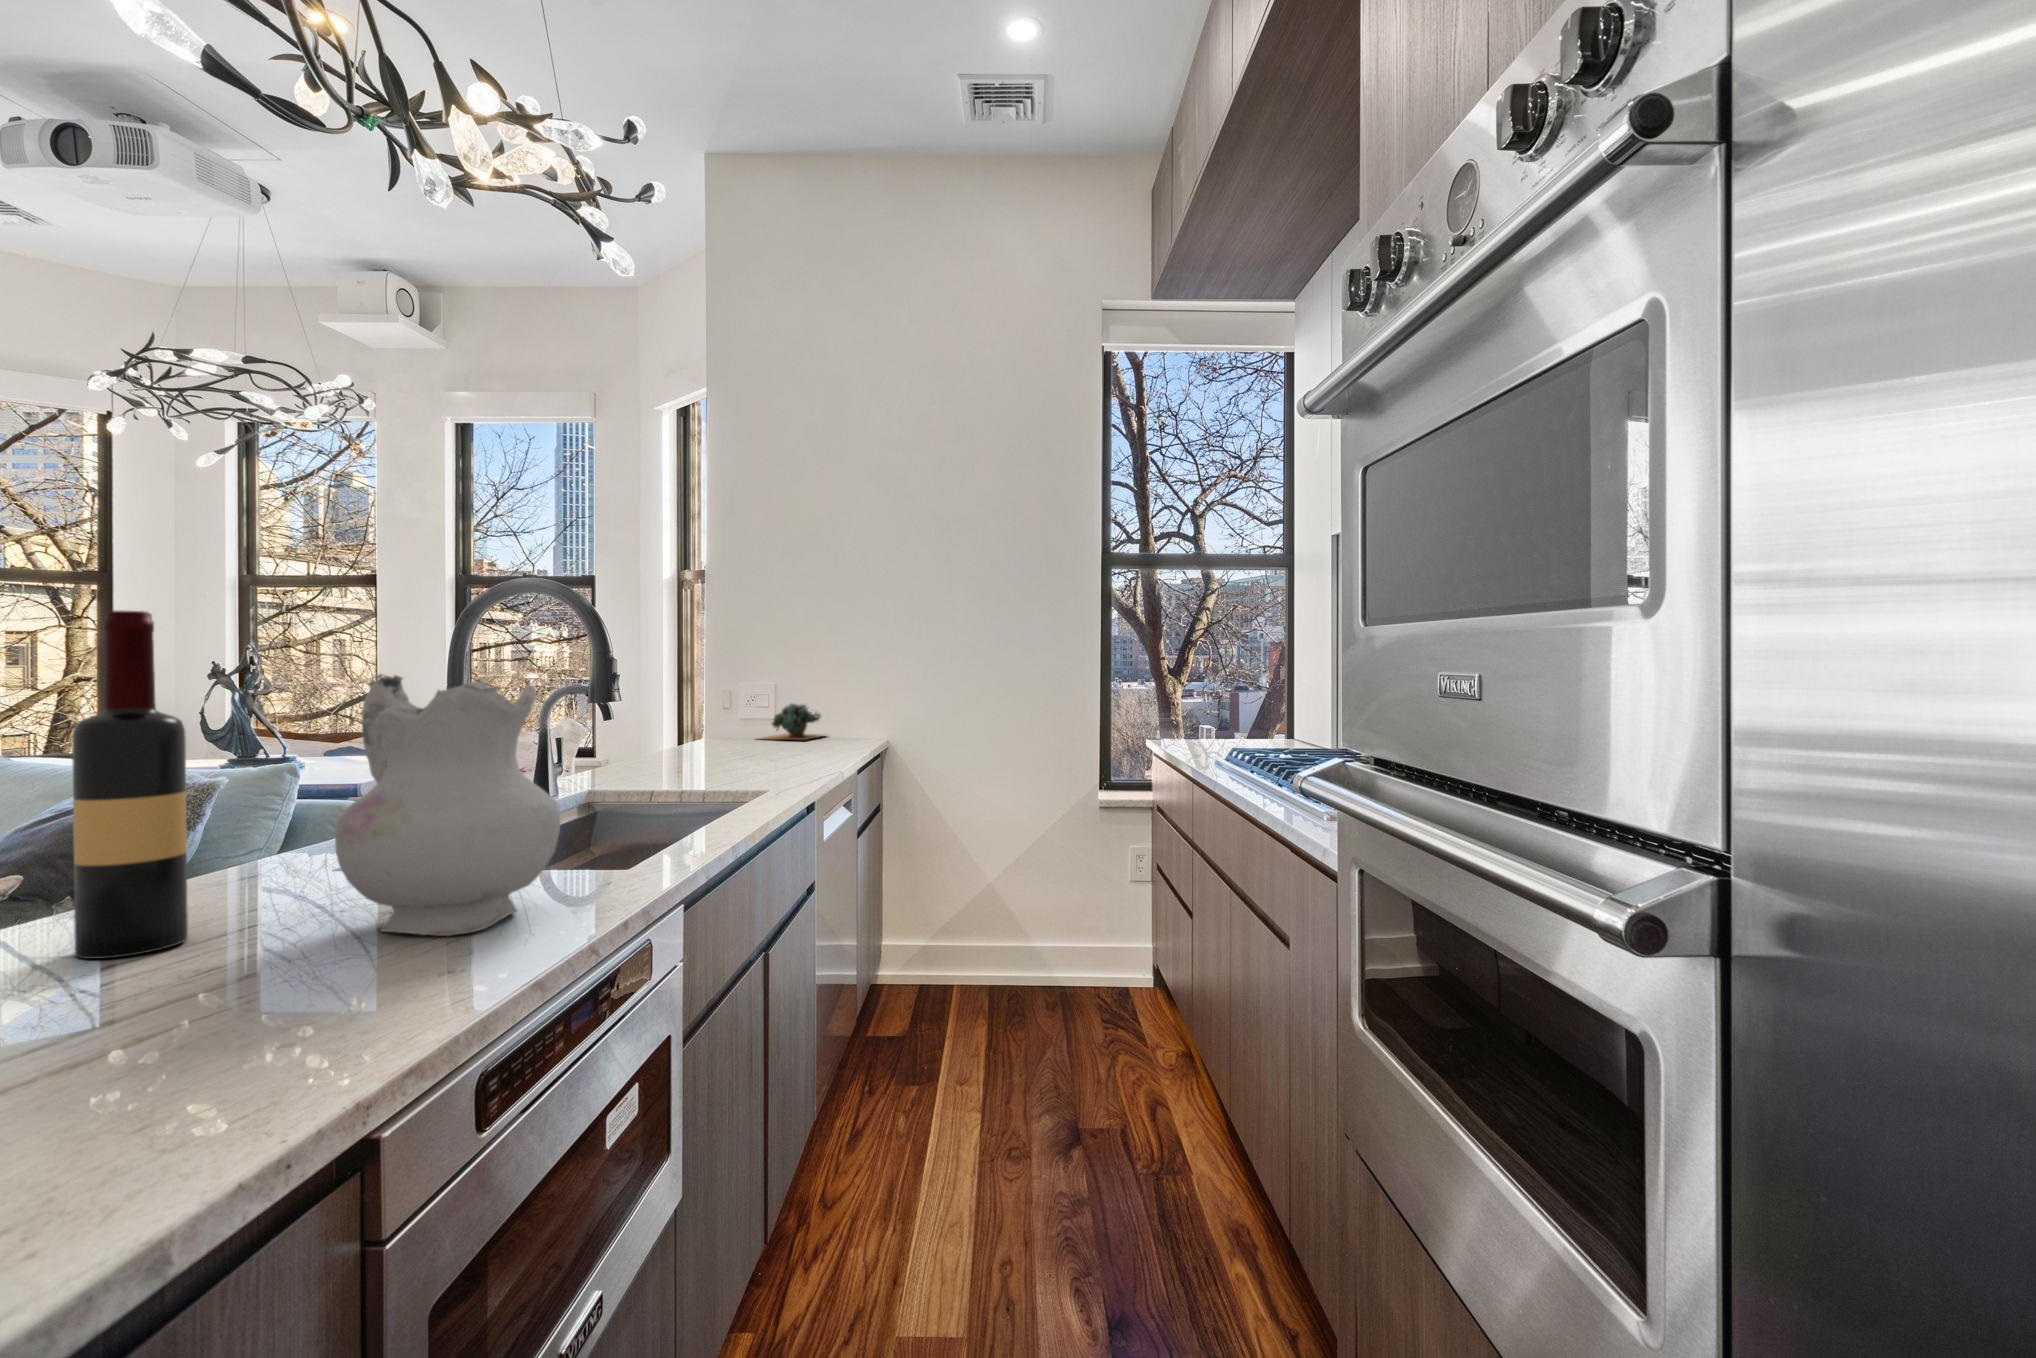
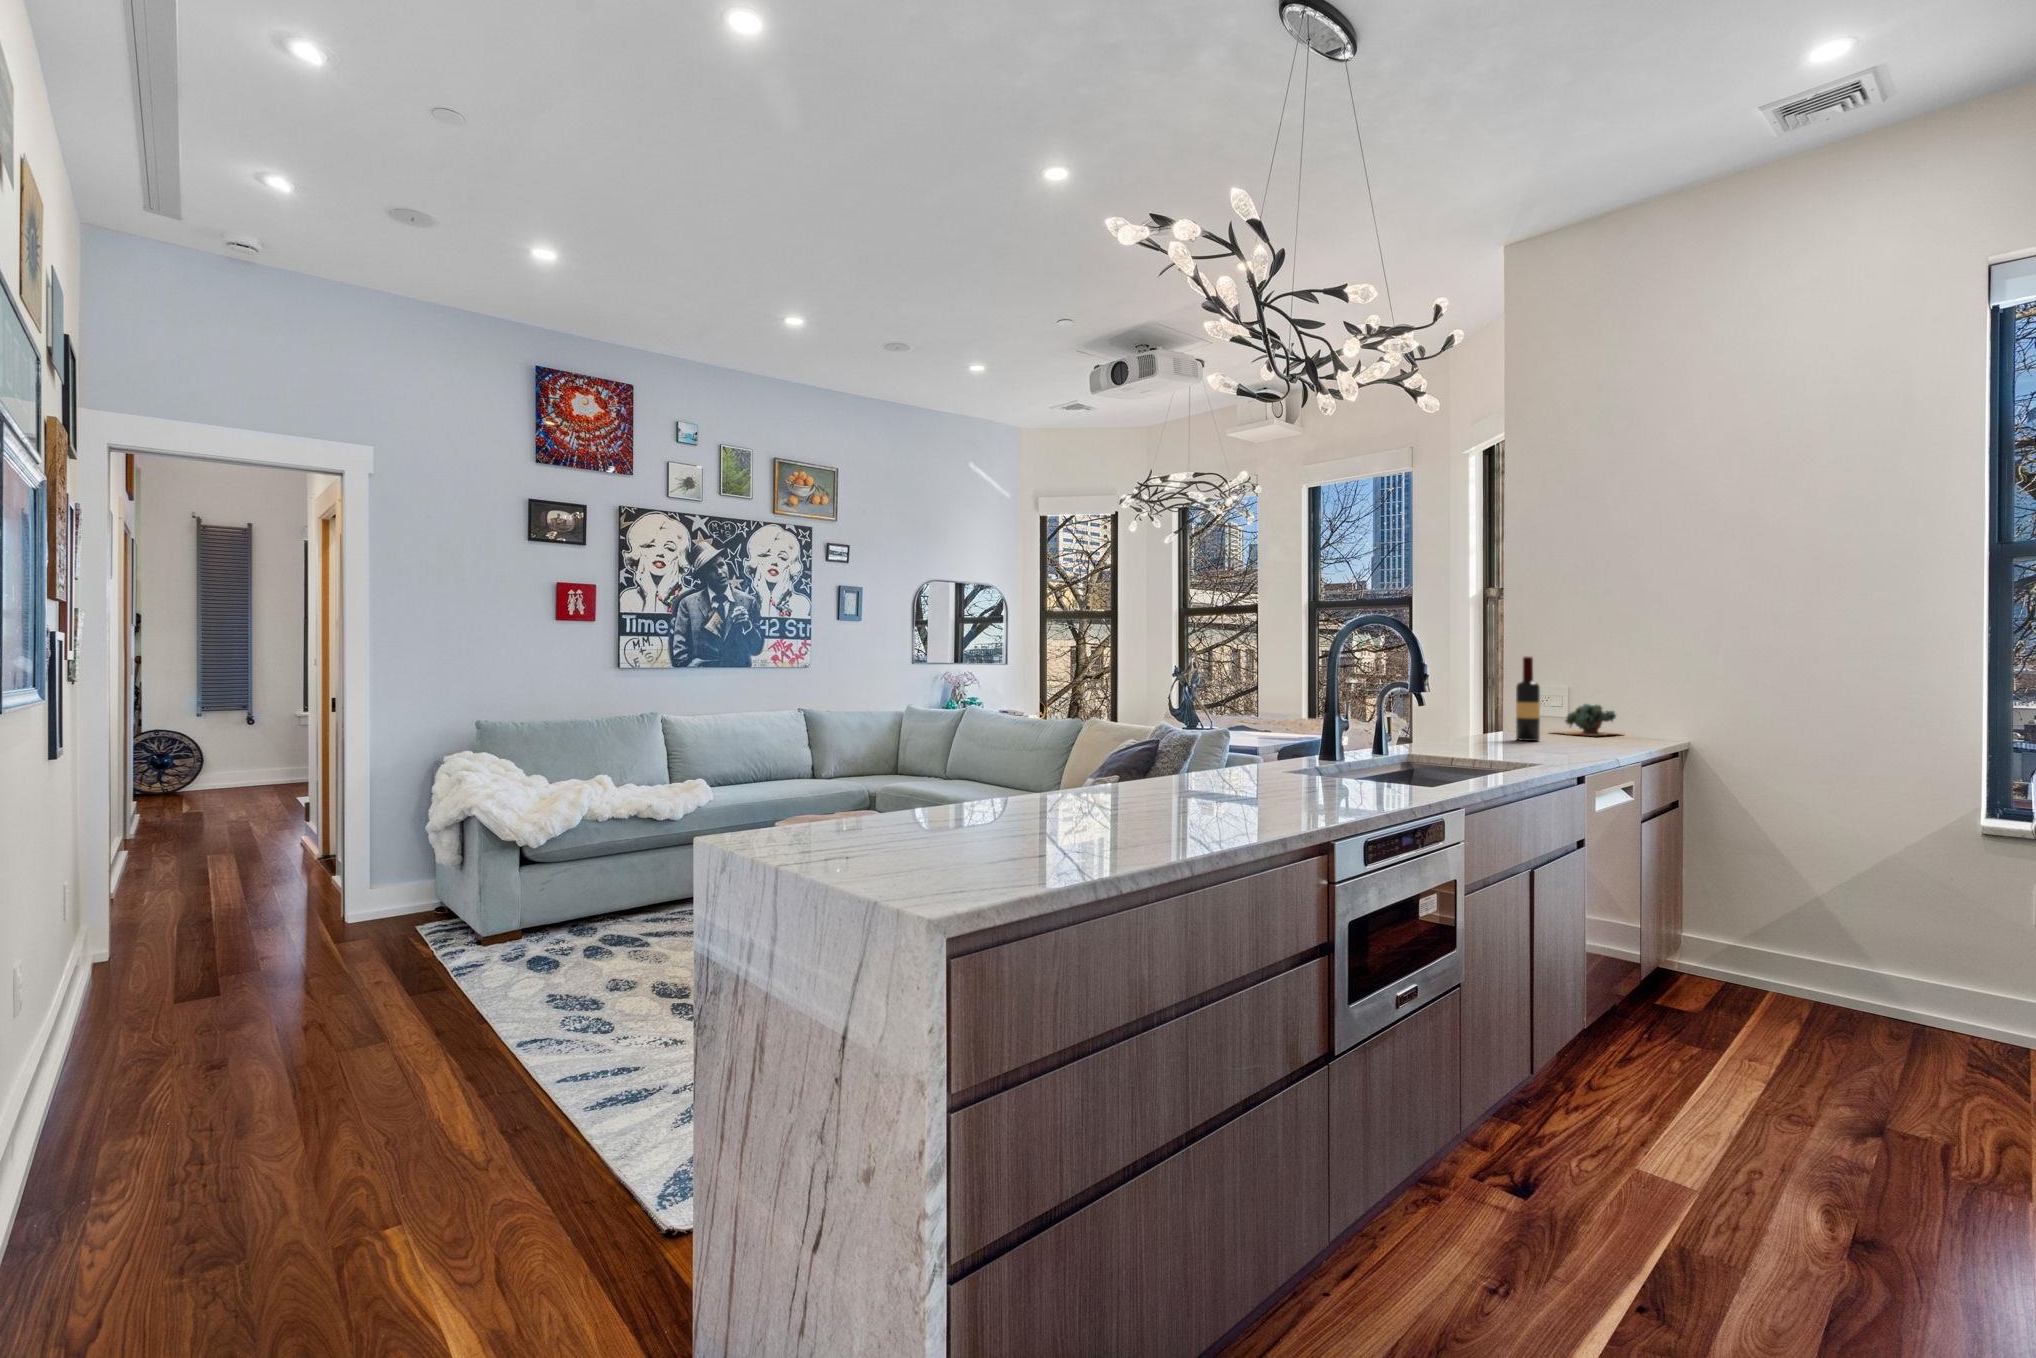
wine bottle: present [72,611,188,959] -> present [1516,657,1540,741]
ceramic pitcher: present [335,674,560,936] -> none [1297,673,1396,796]

